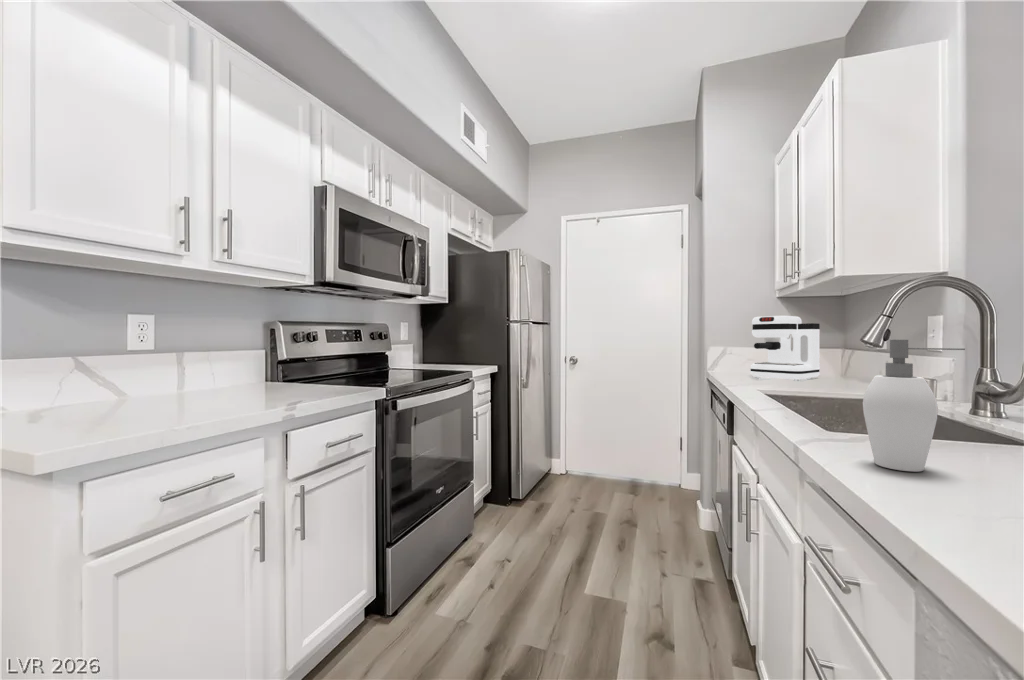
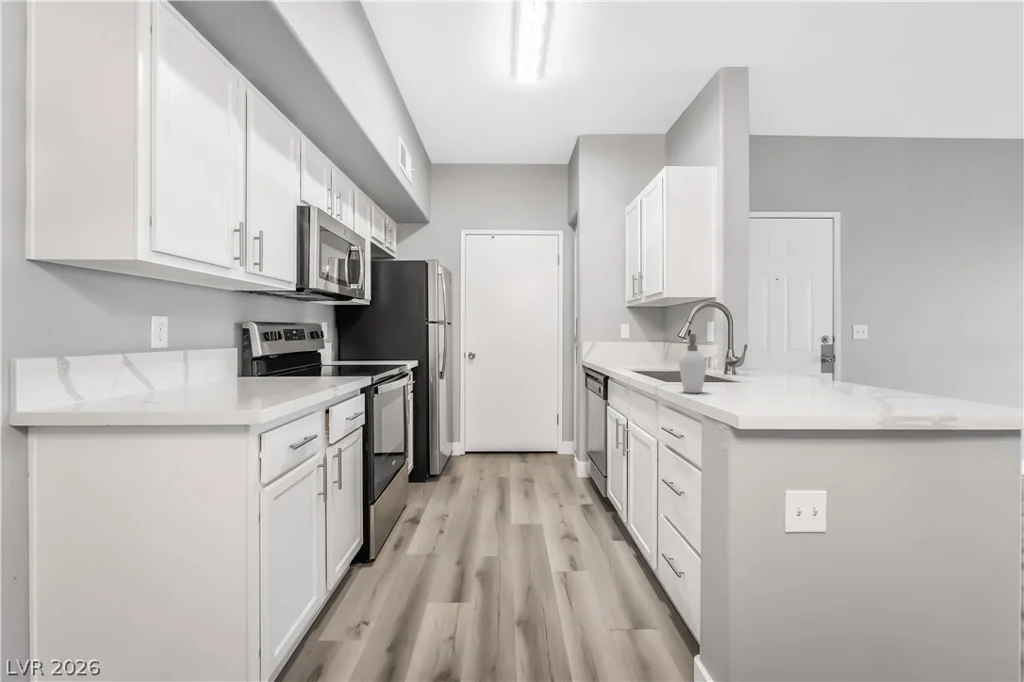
coffee maker: present [750,316,820,381] -> none [611,319,653,364]

